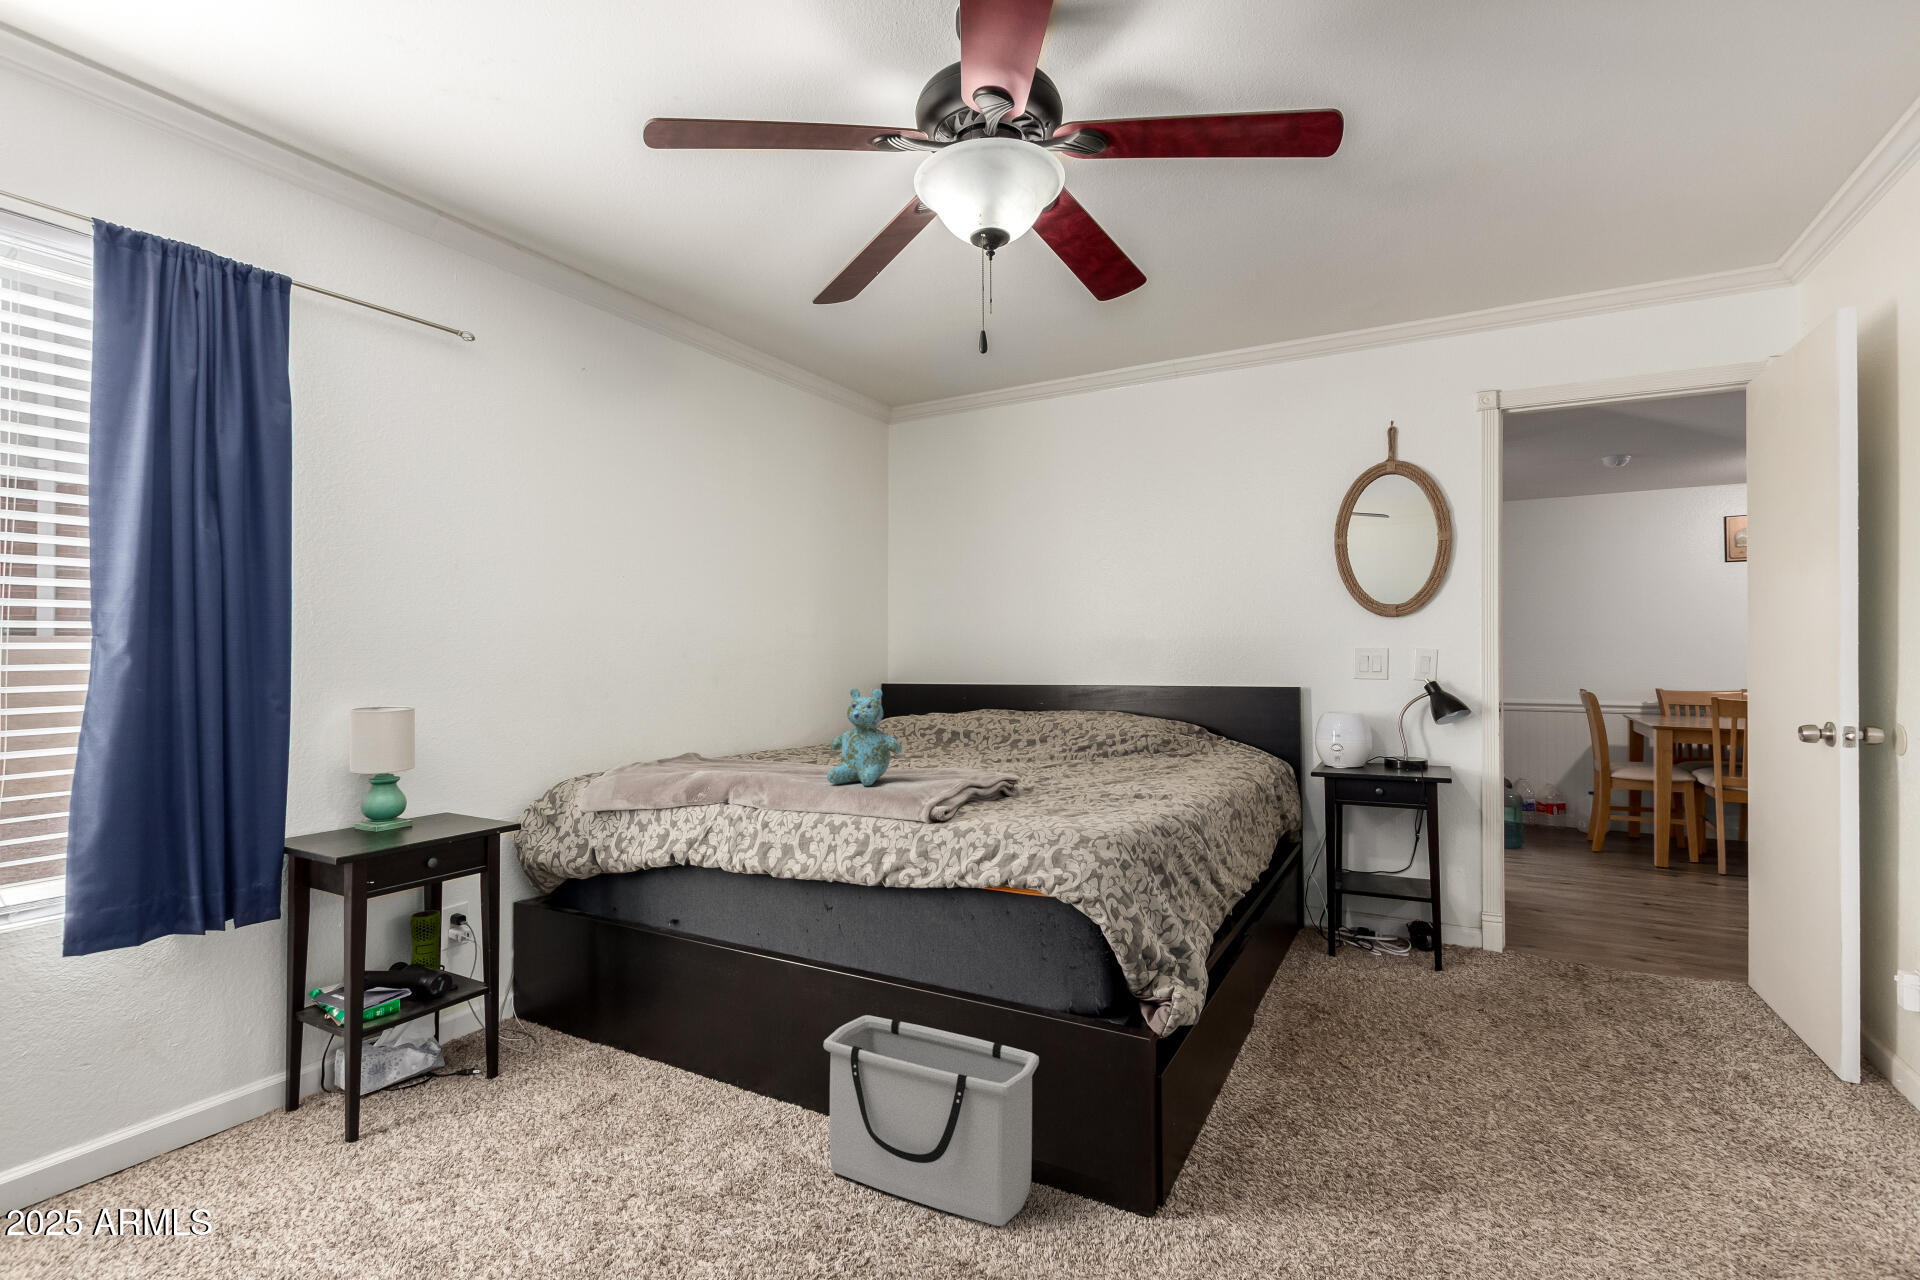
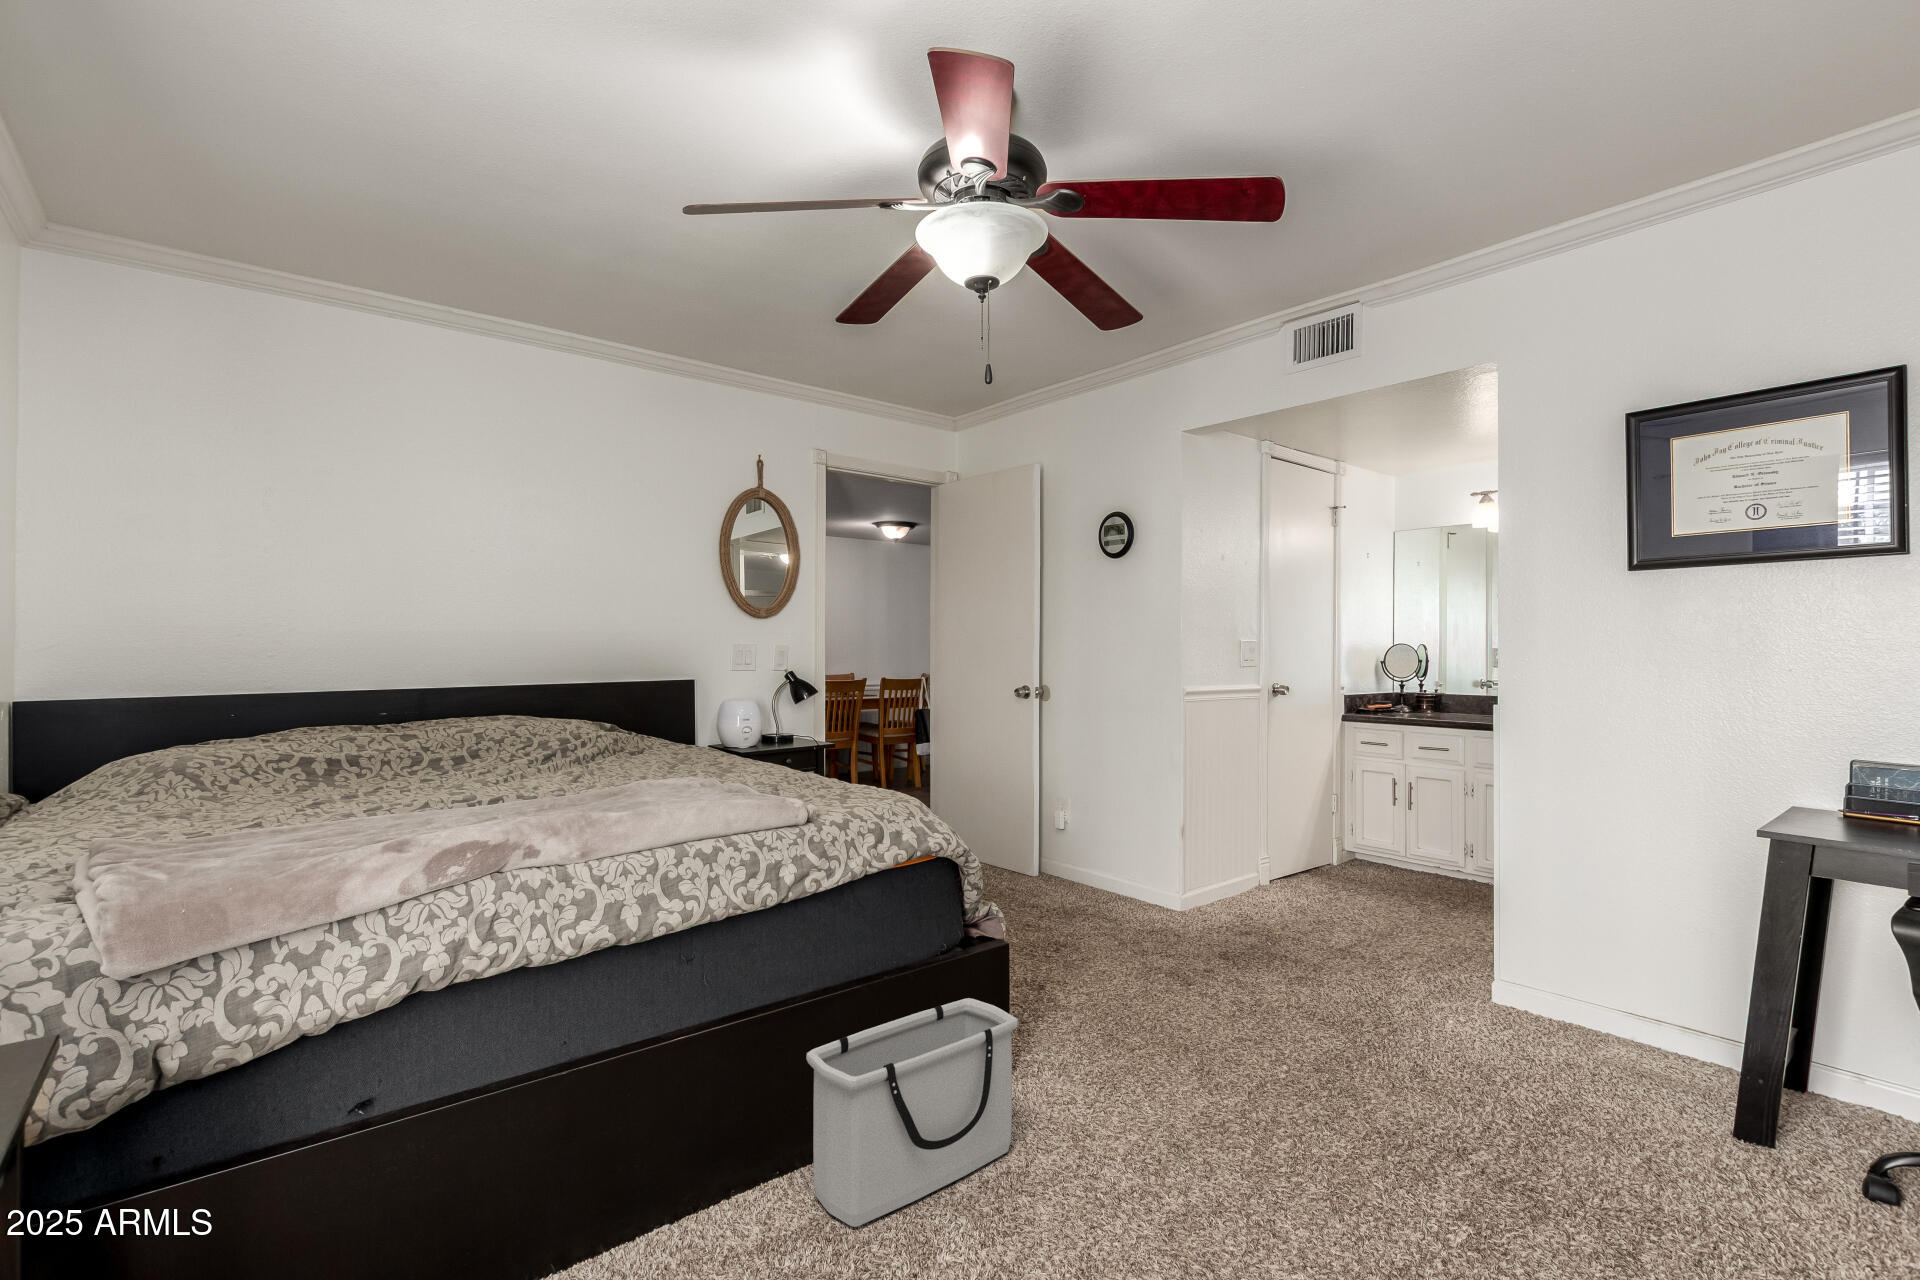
stuffed bear: present [827,688,902,786] -> none [609,682,711,806]

